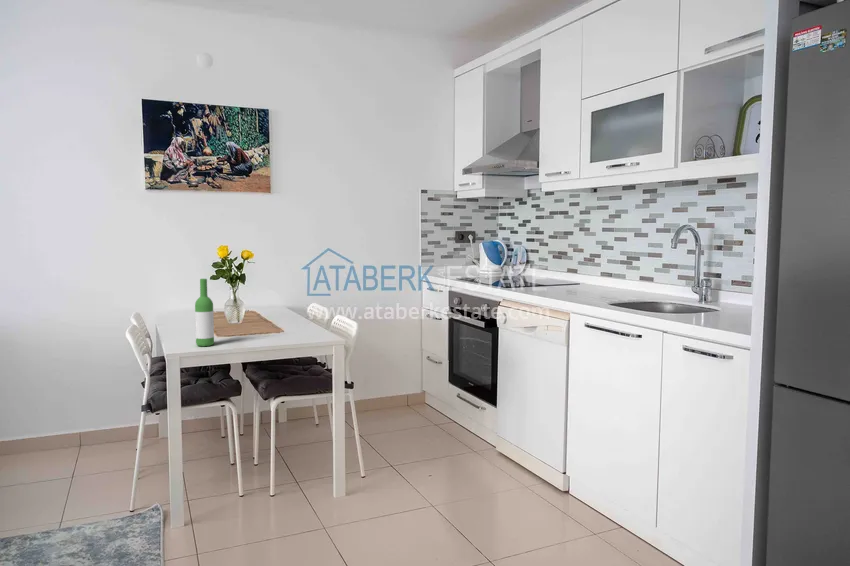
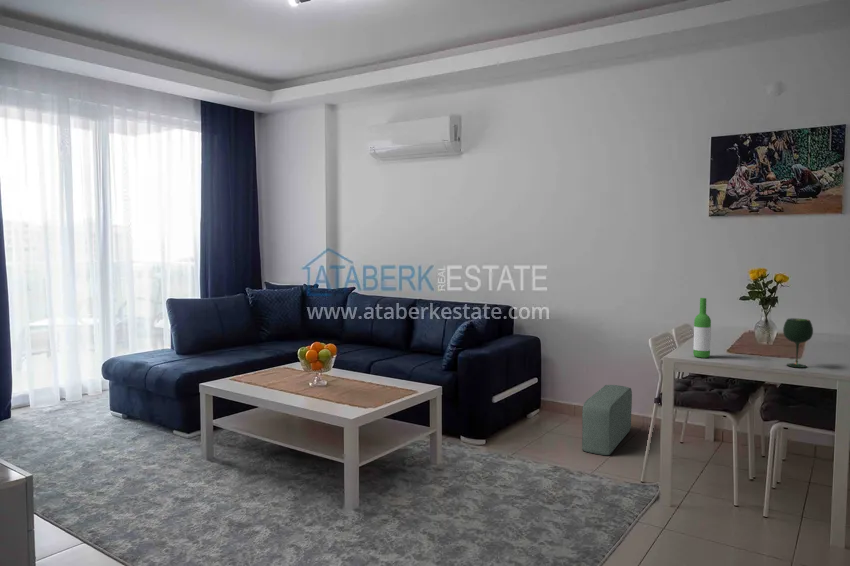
wine glass: none [284,292,309,339] -> present [783,318,813,368]
pouf: none [20,404,70,504] -> present [582,385,632,455]

